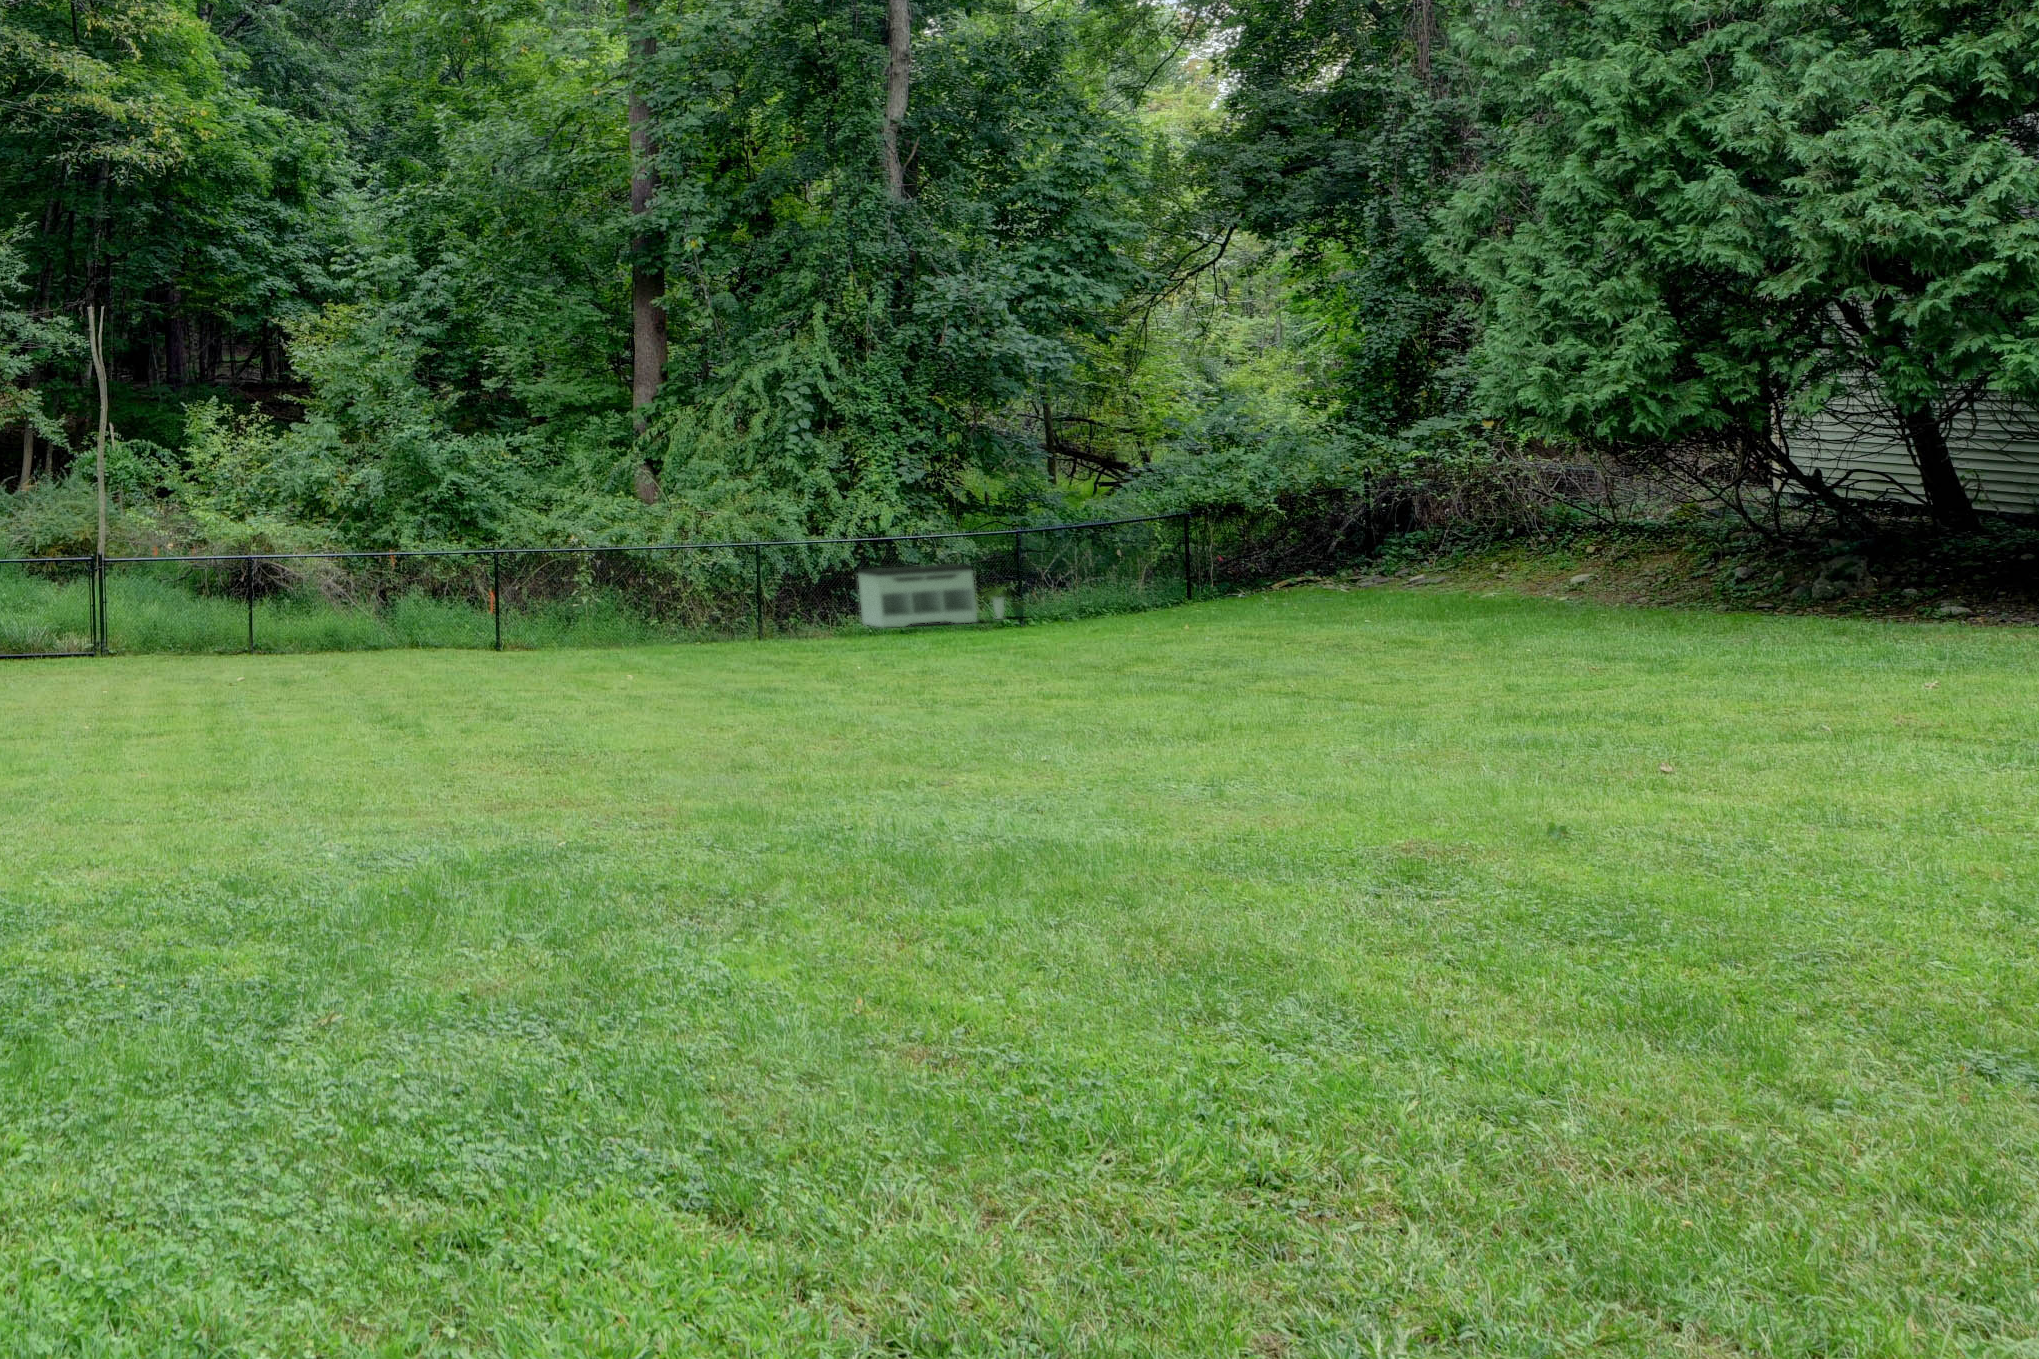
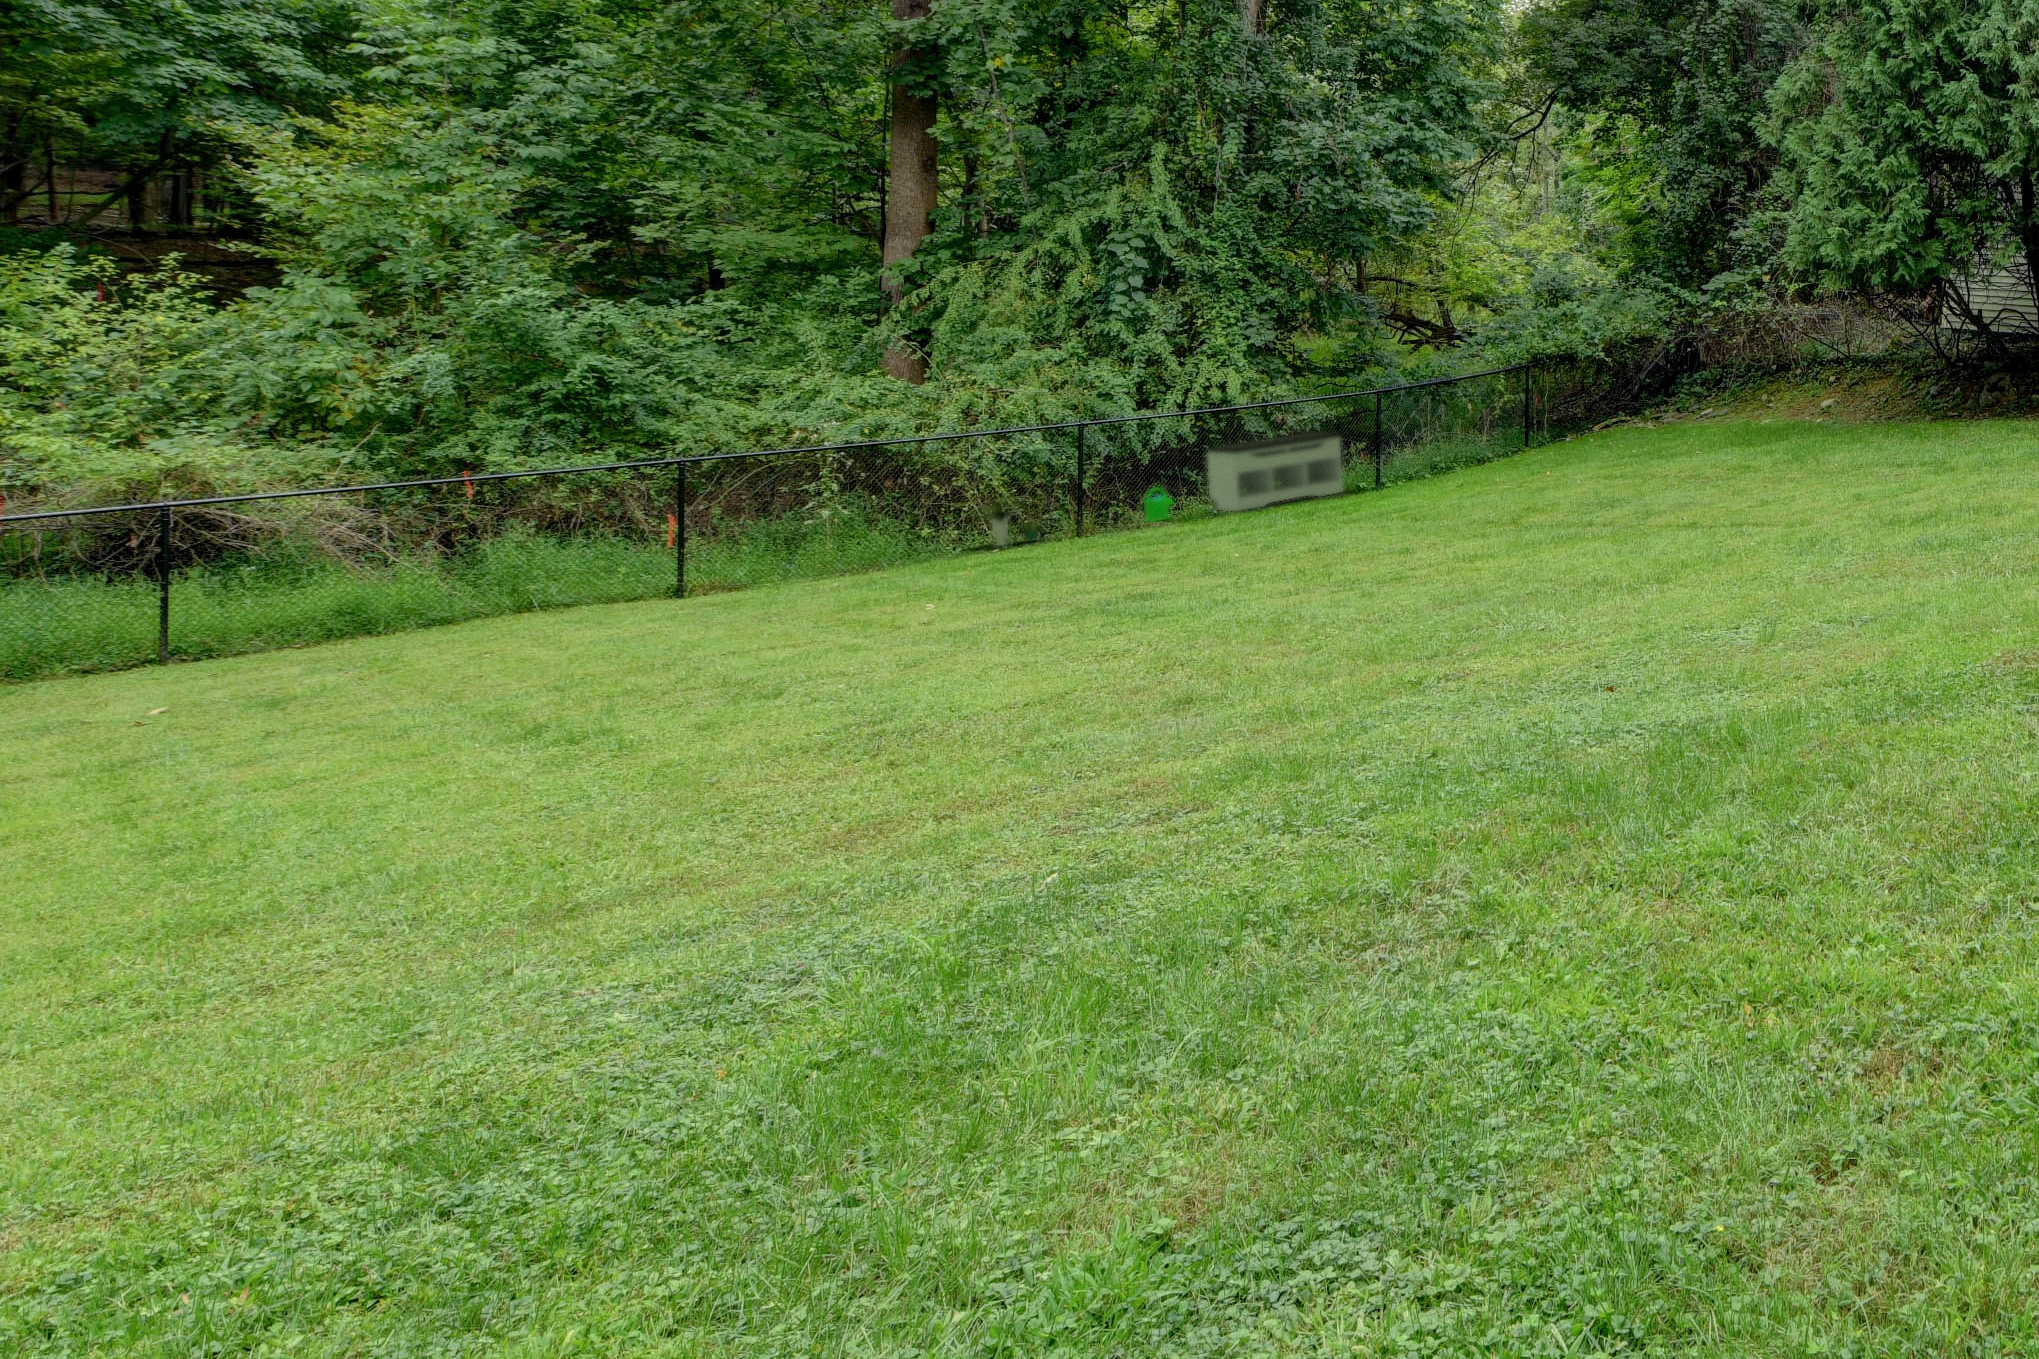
potted plant: present [984,586,1025,619] -> present [974,500,1042,546]
watering can: none [808,599,830,628] -> present [1144,487,1172,522]

